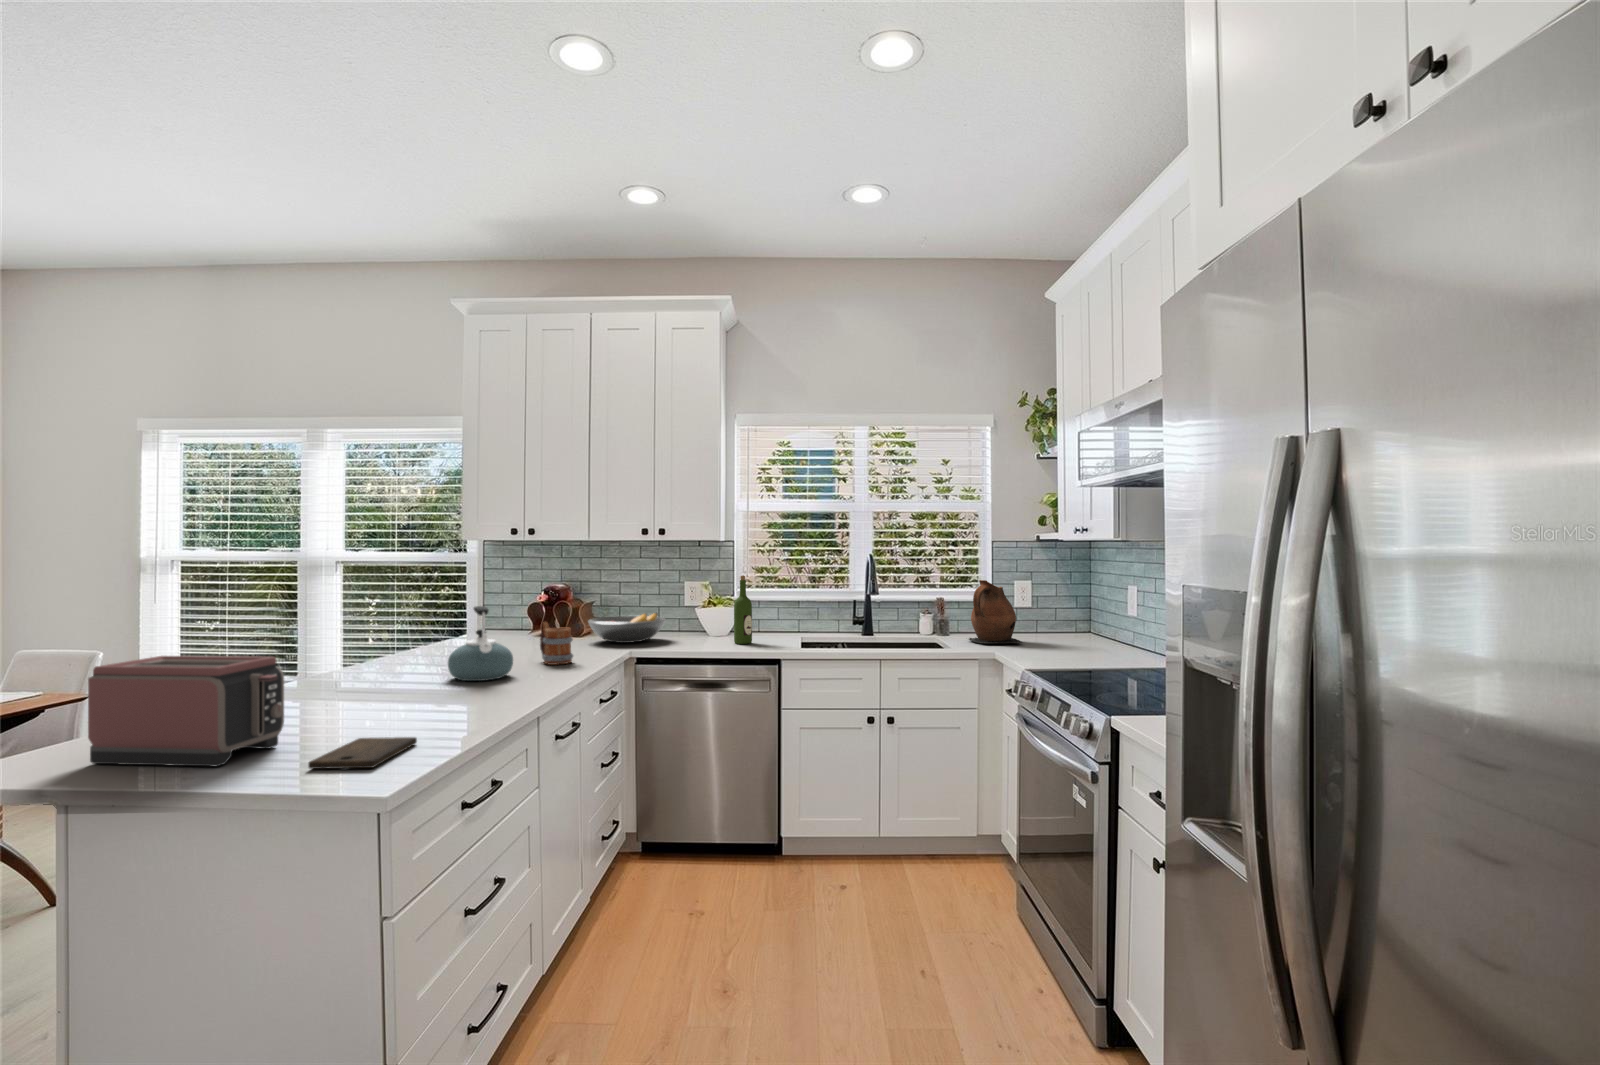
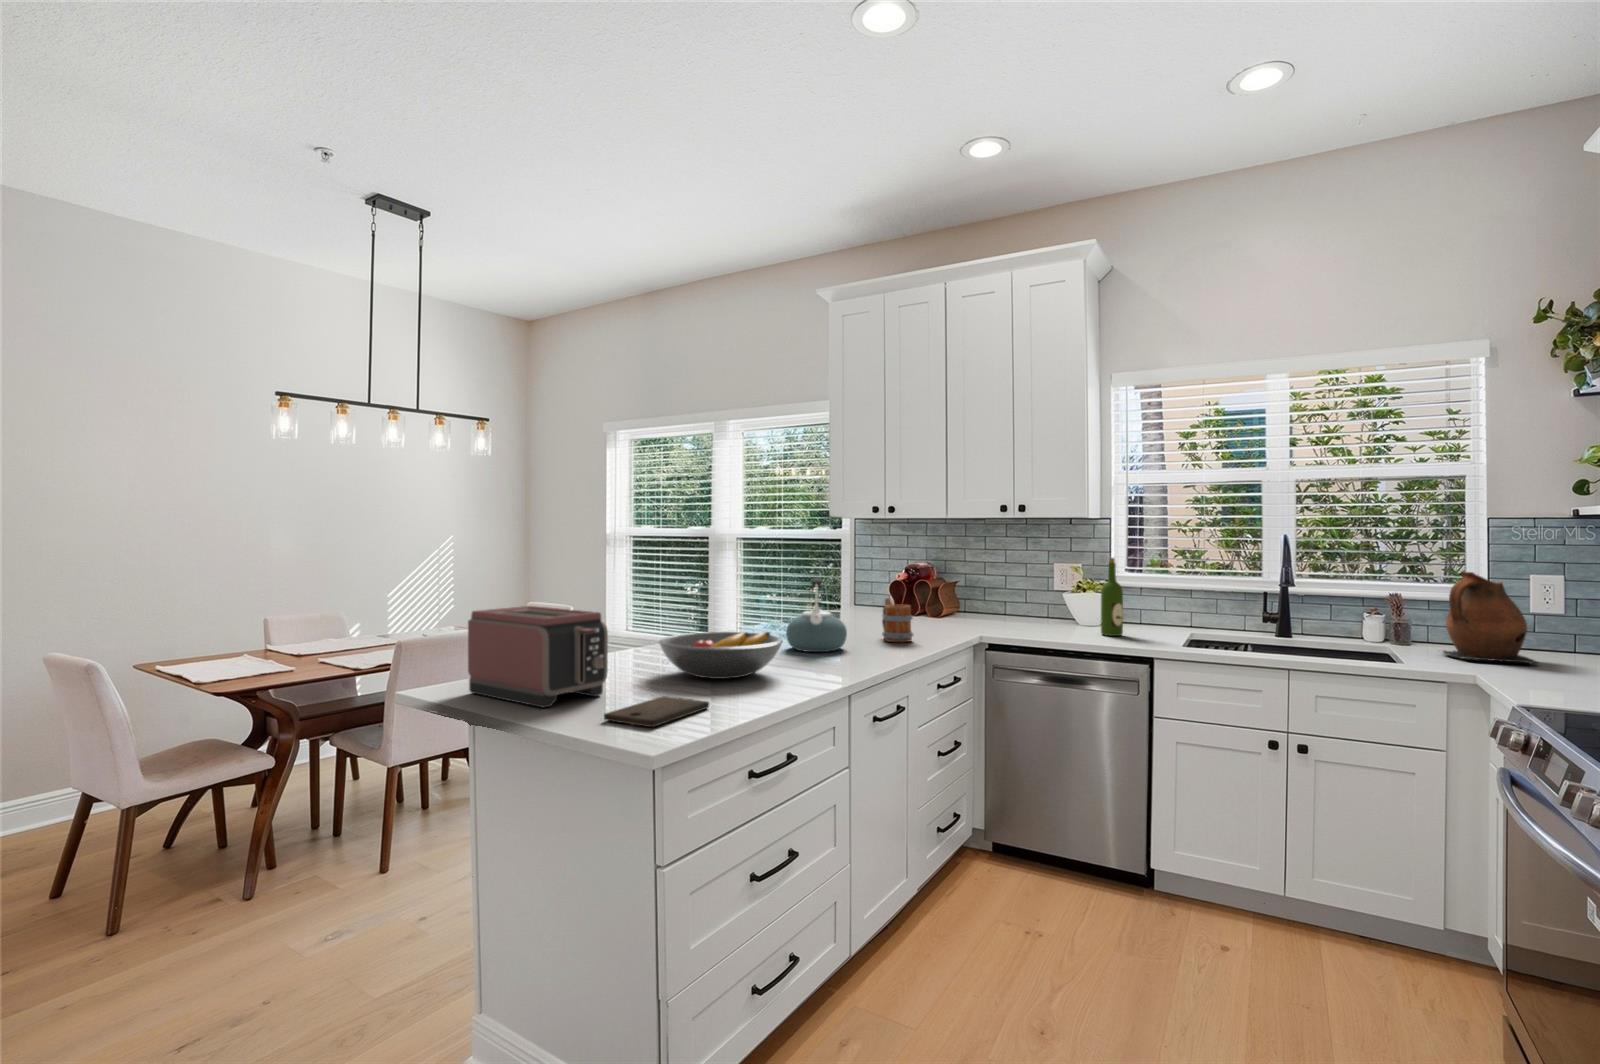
fruit bowl: present [588,613,666,643] -> present [659,632,783,679]

